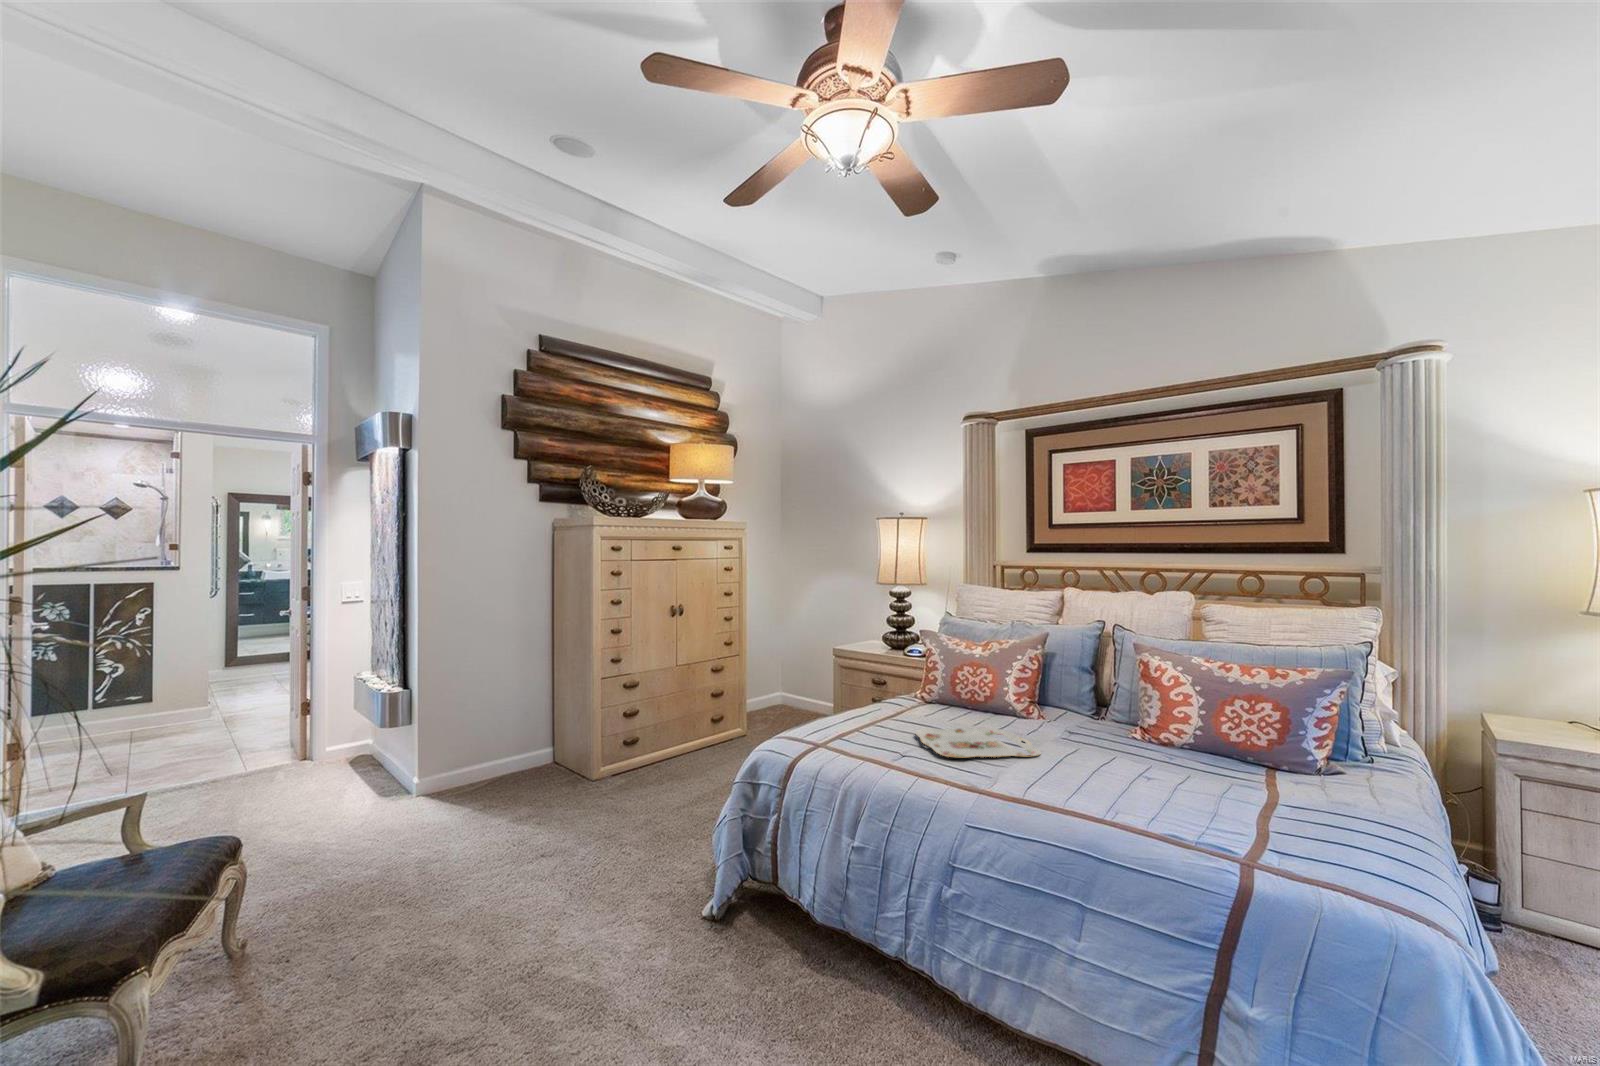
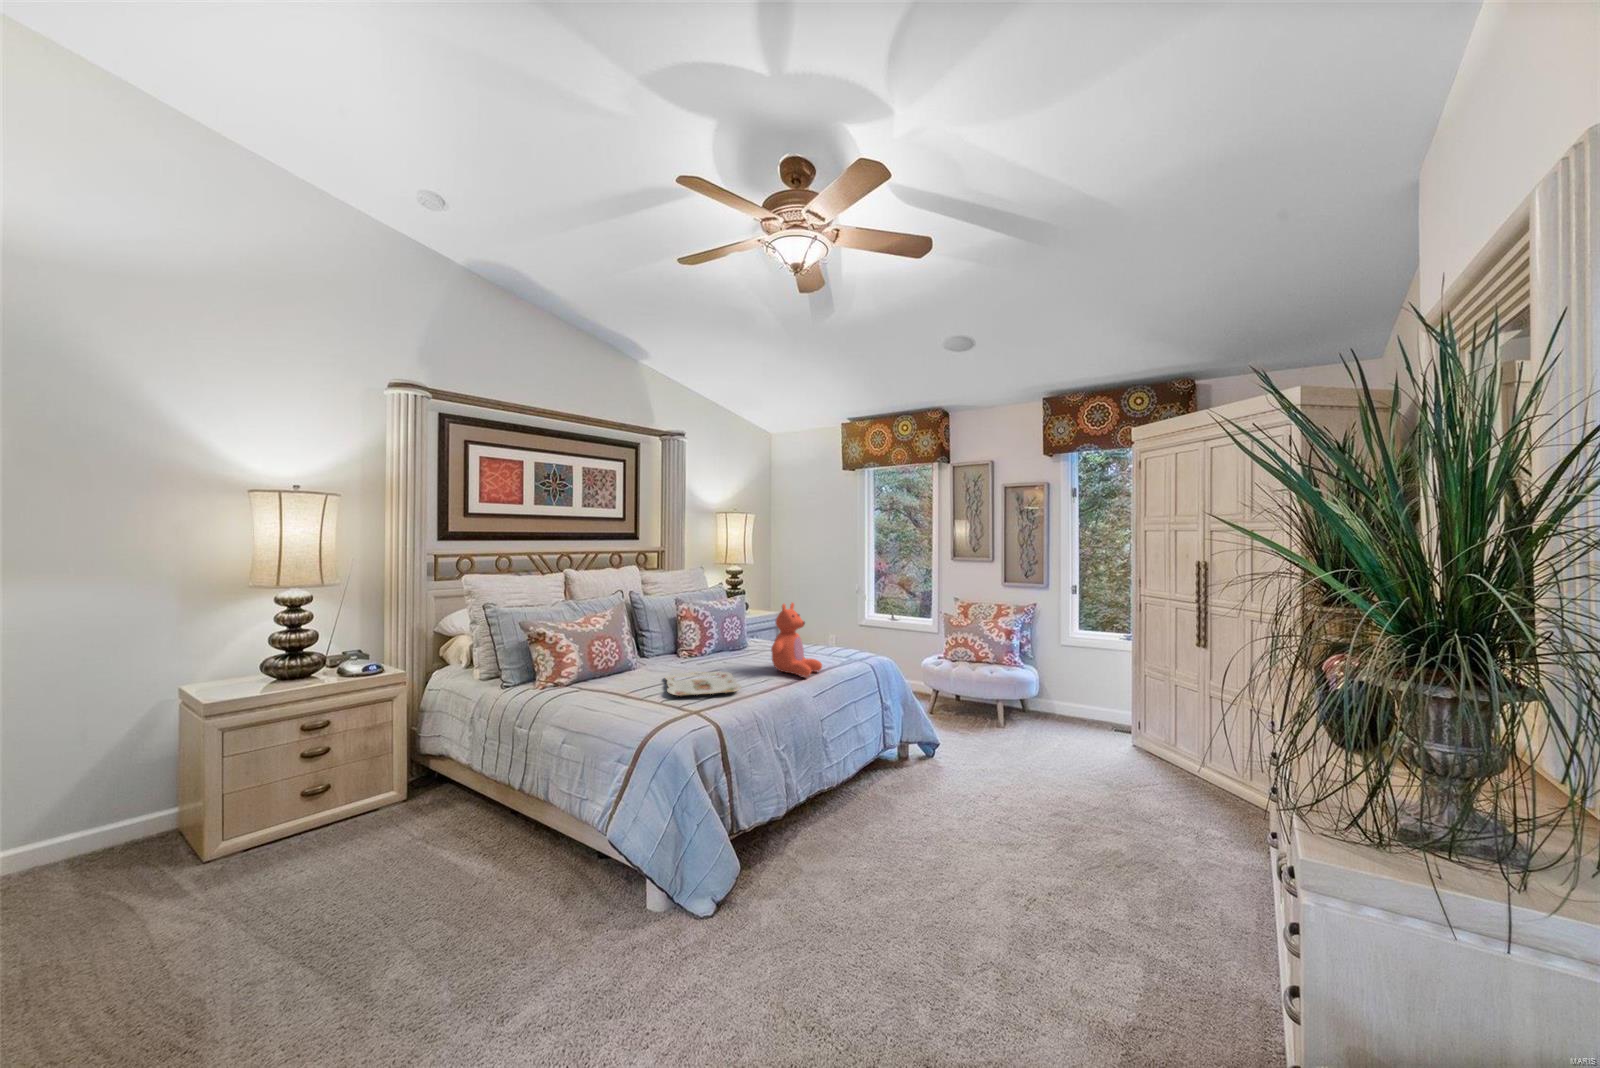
teddy bear: none [1046,670,1156,816] -> present [771,603,822,677]

